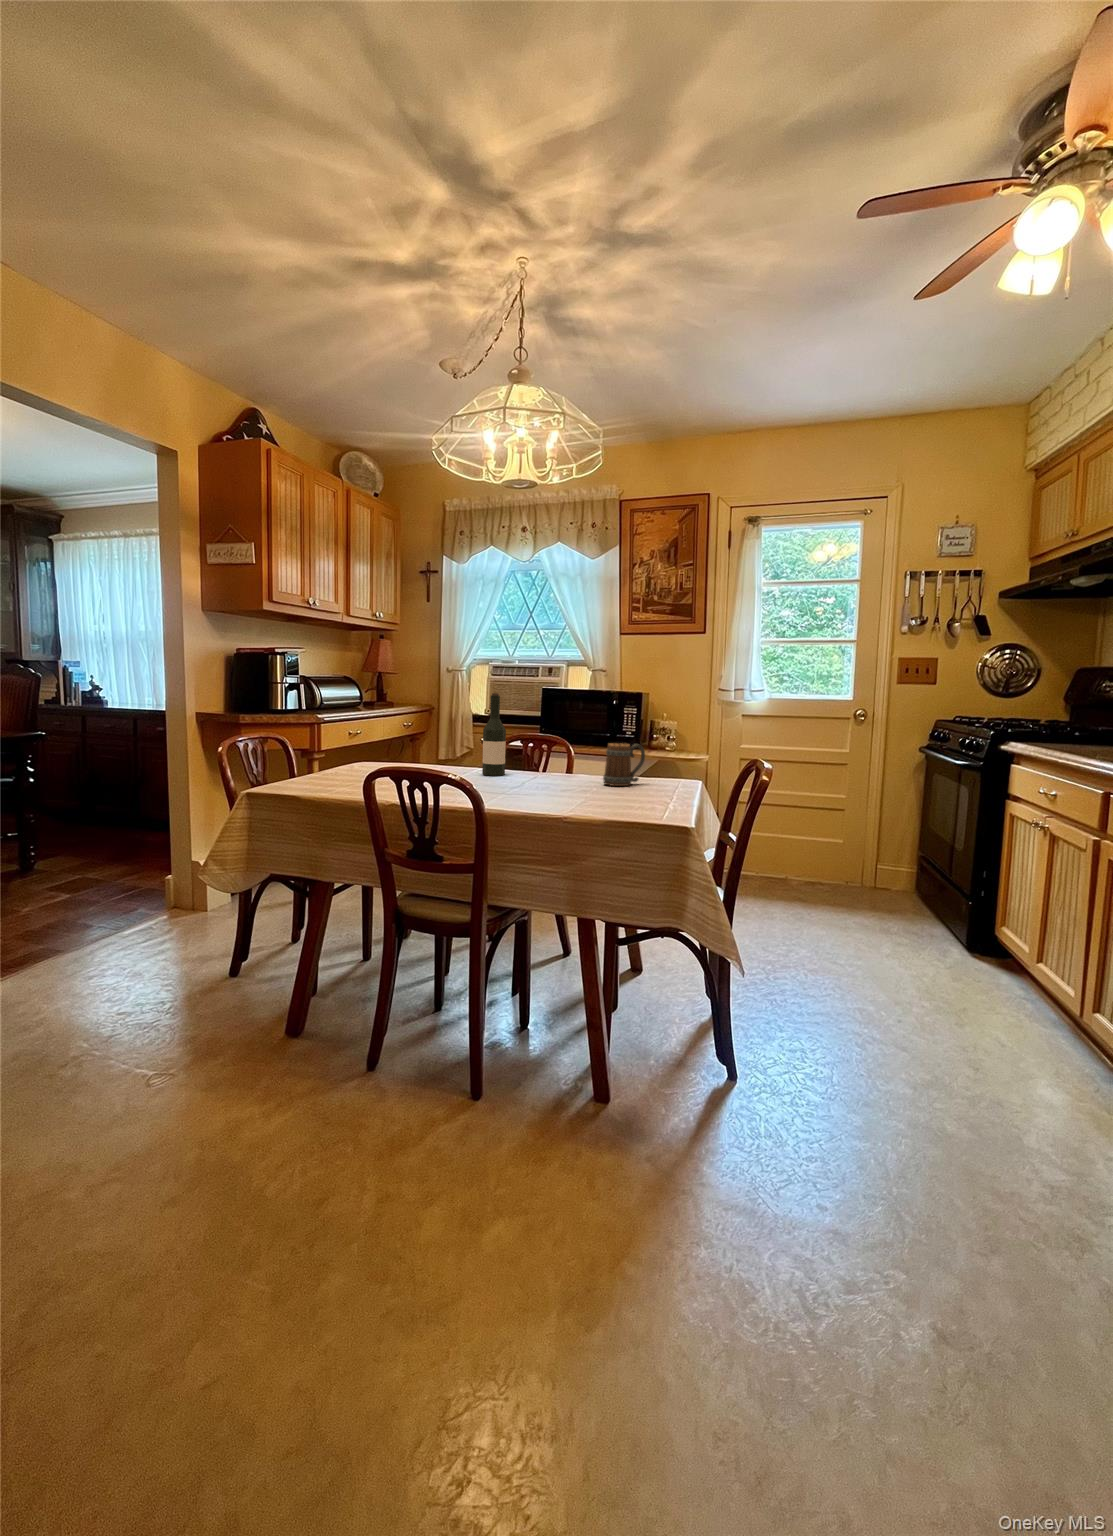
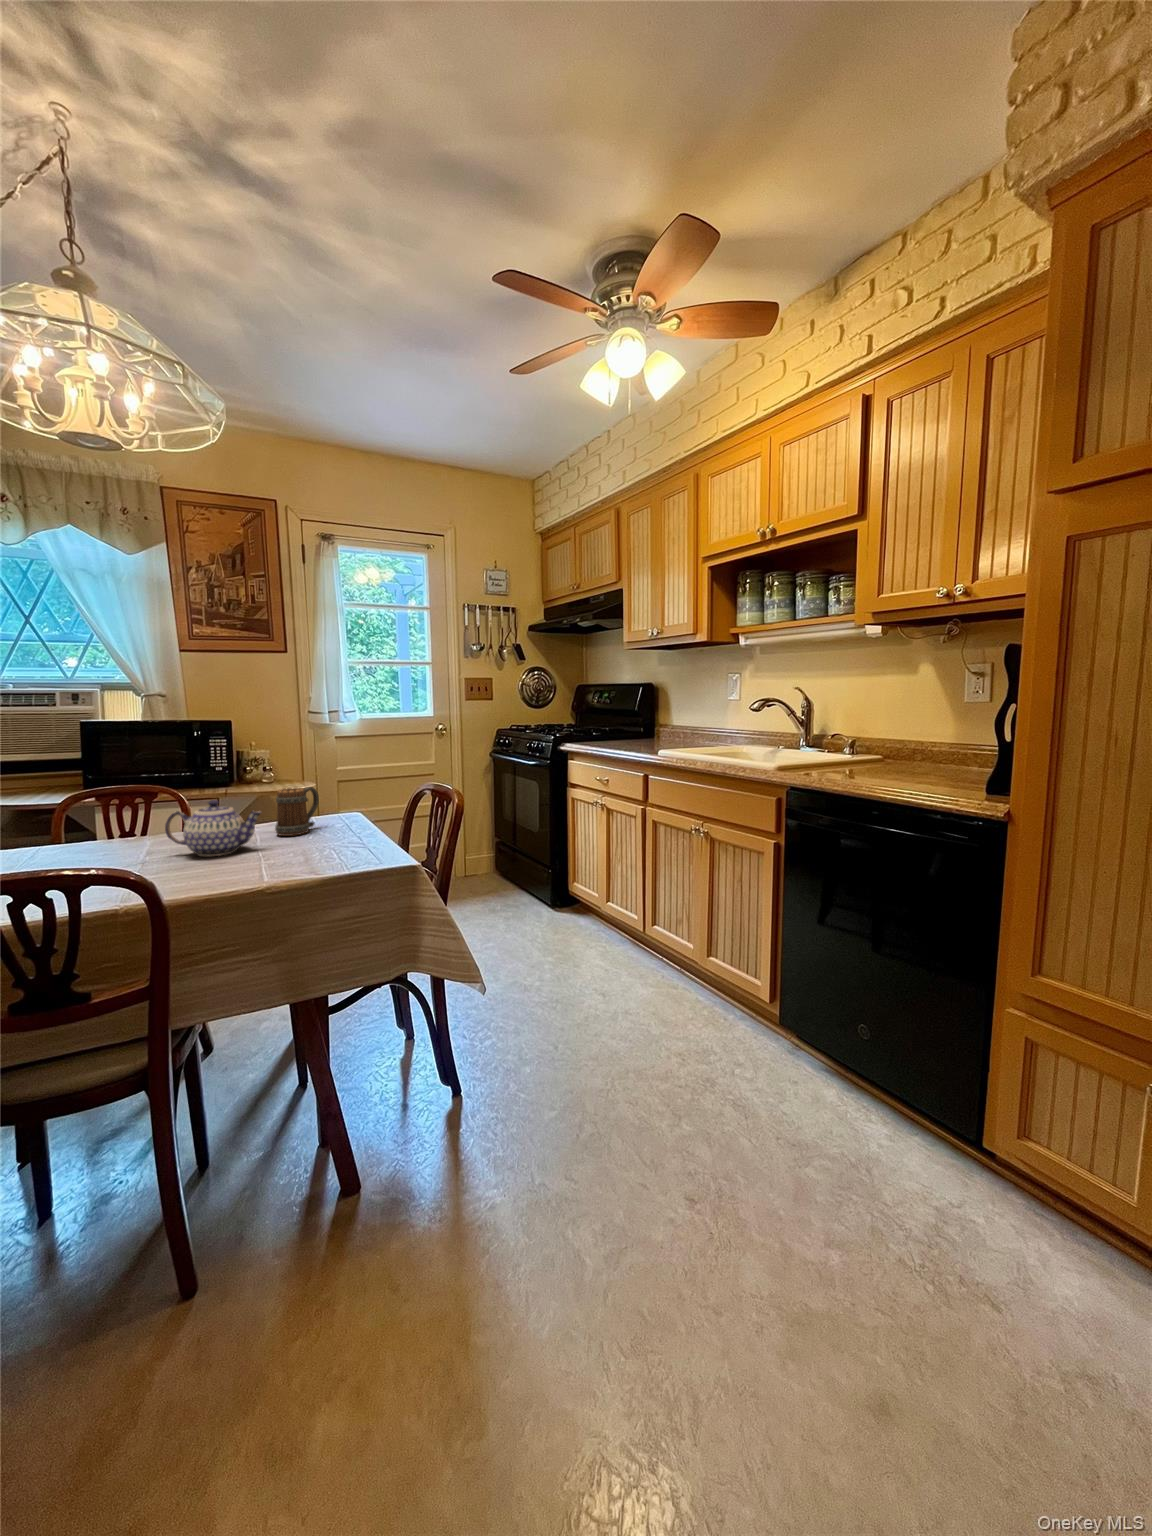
wine bottle: present [482,693,506,776] -> none [74,742,116,852]
teapot: none [519,743,582,789] -> present [165,800,261,856]

